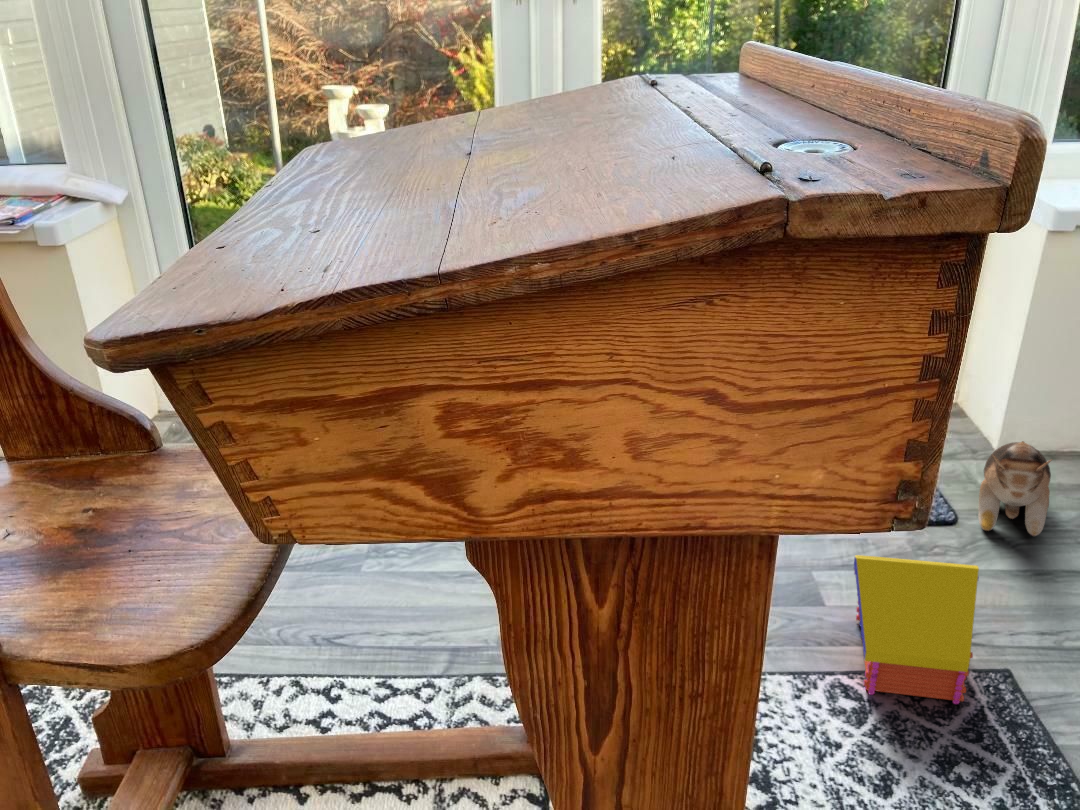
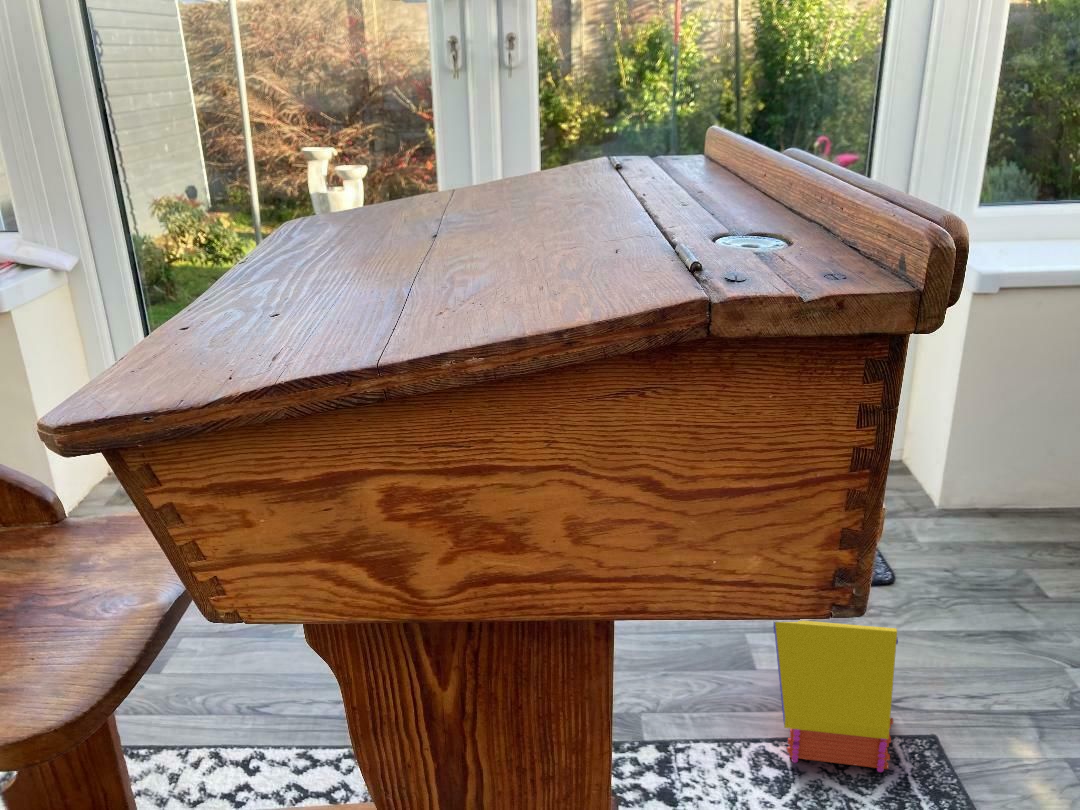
plush toy: present [978,441,1052,536] -> none [913,501,984,596]

